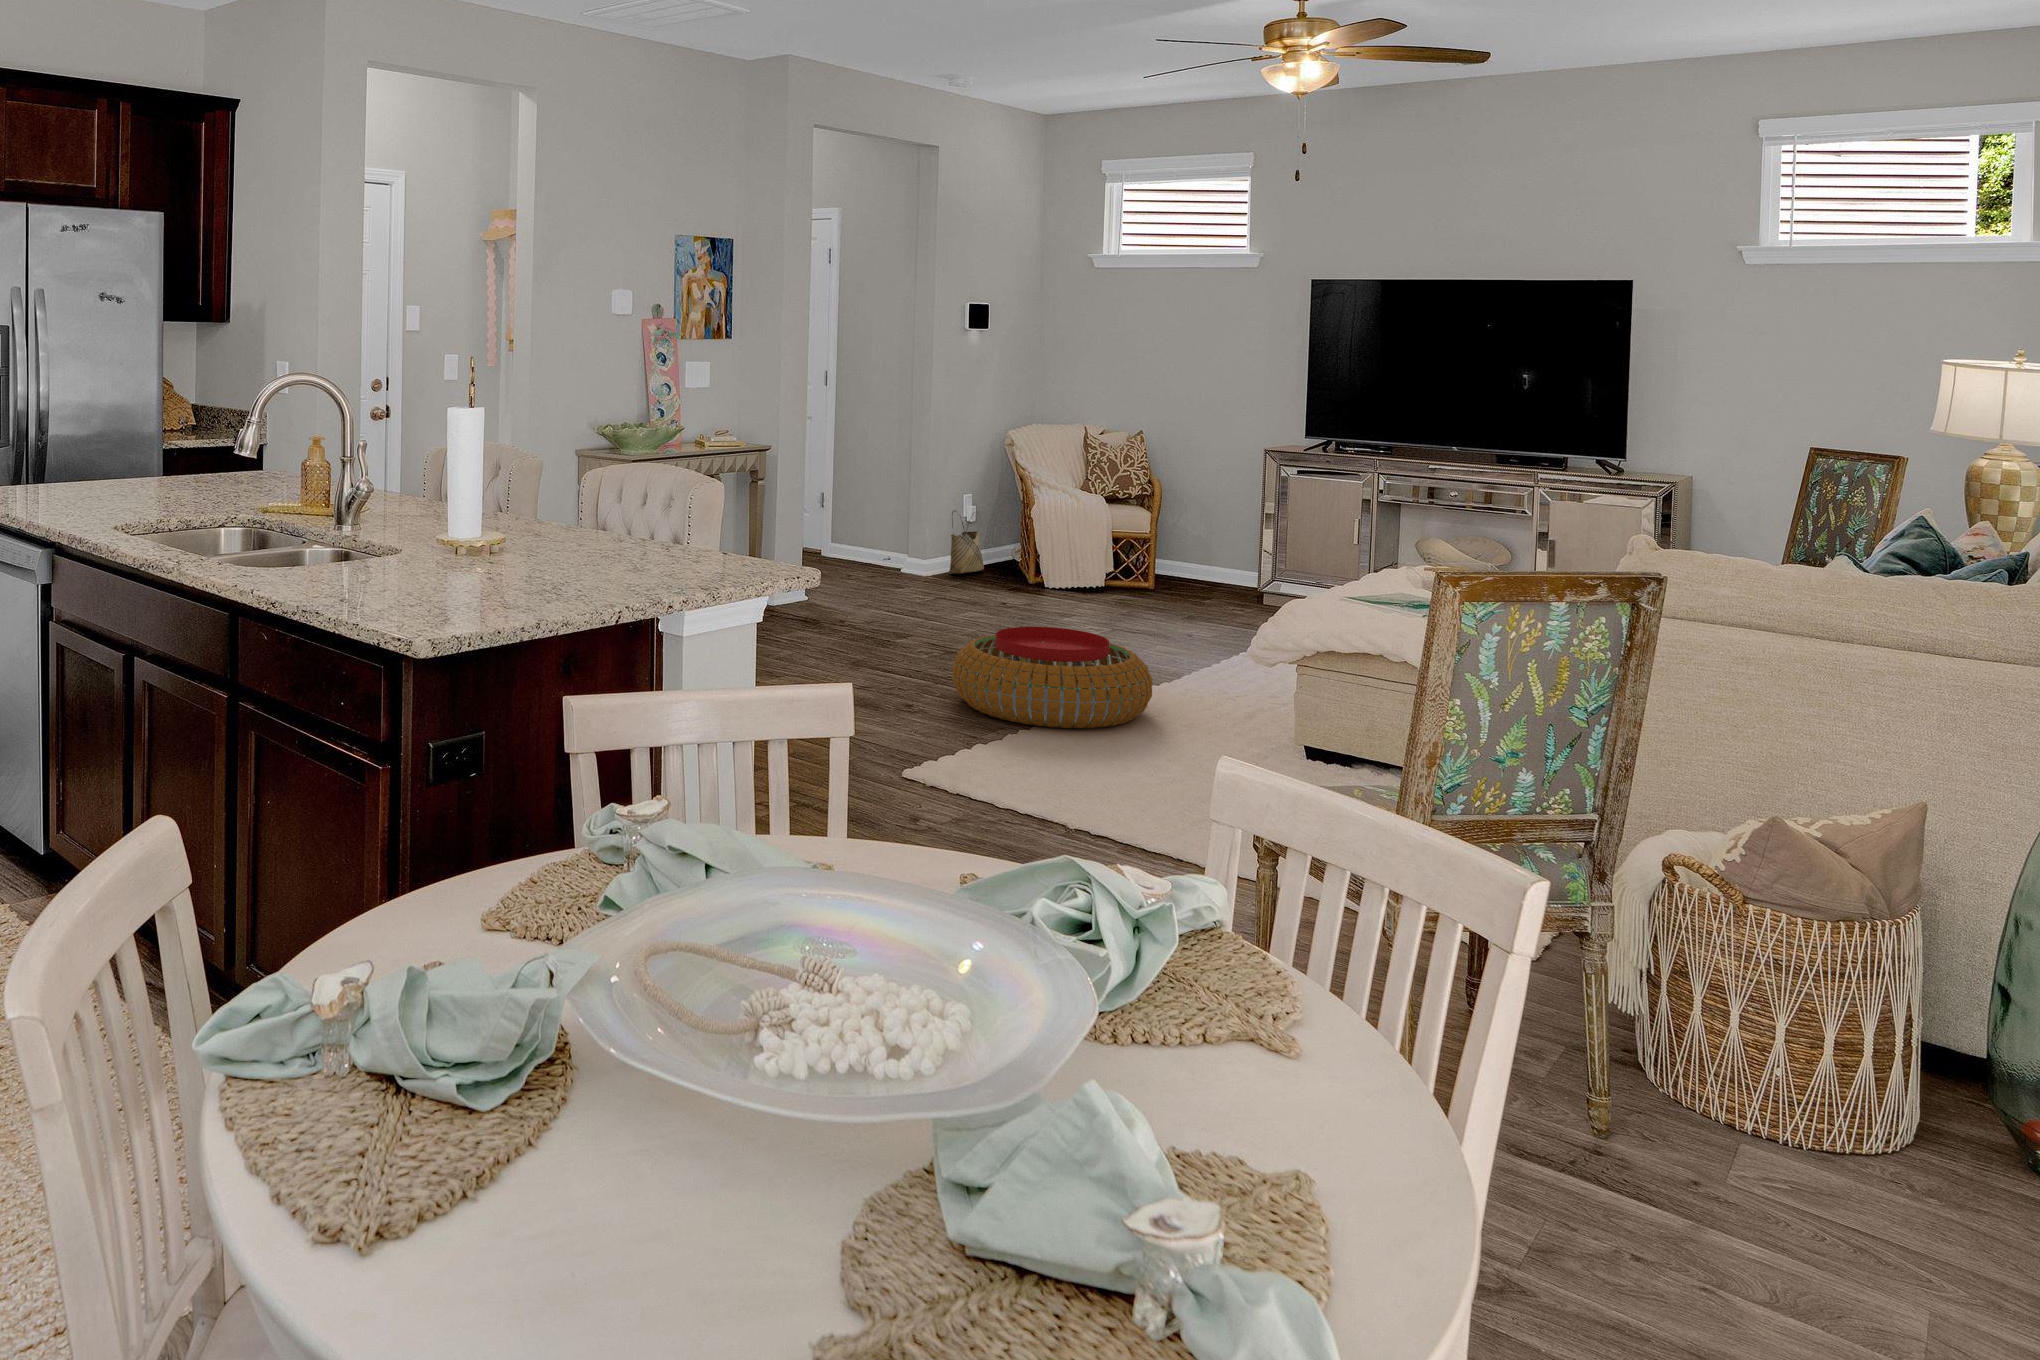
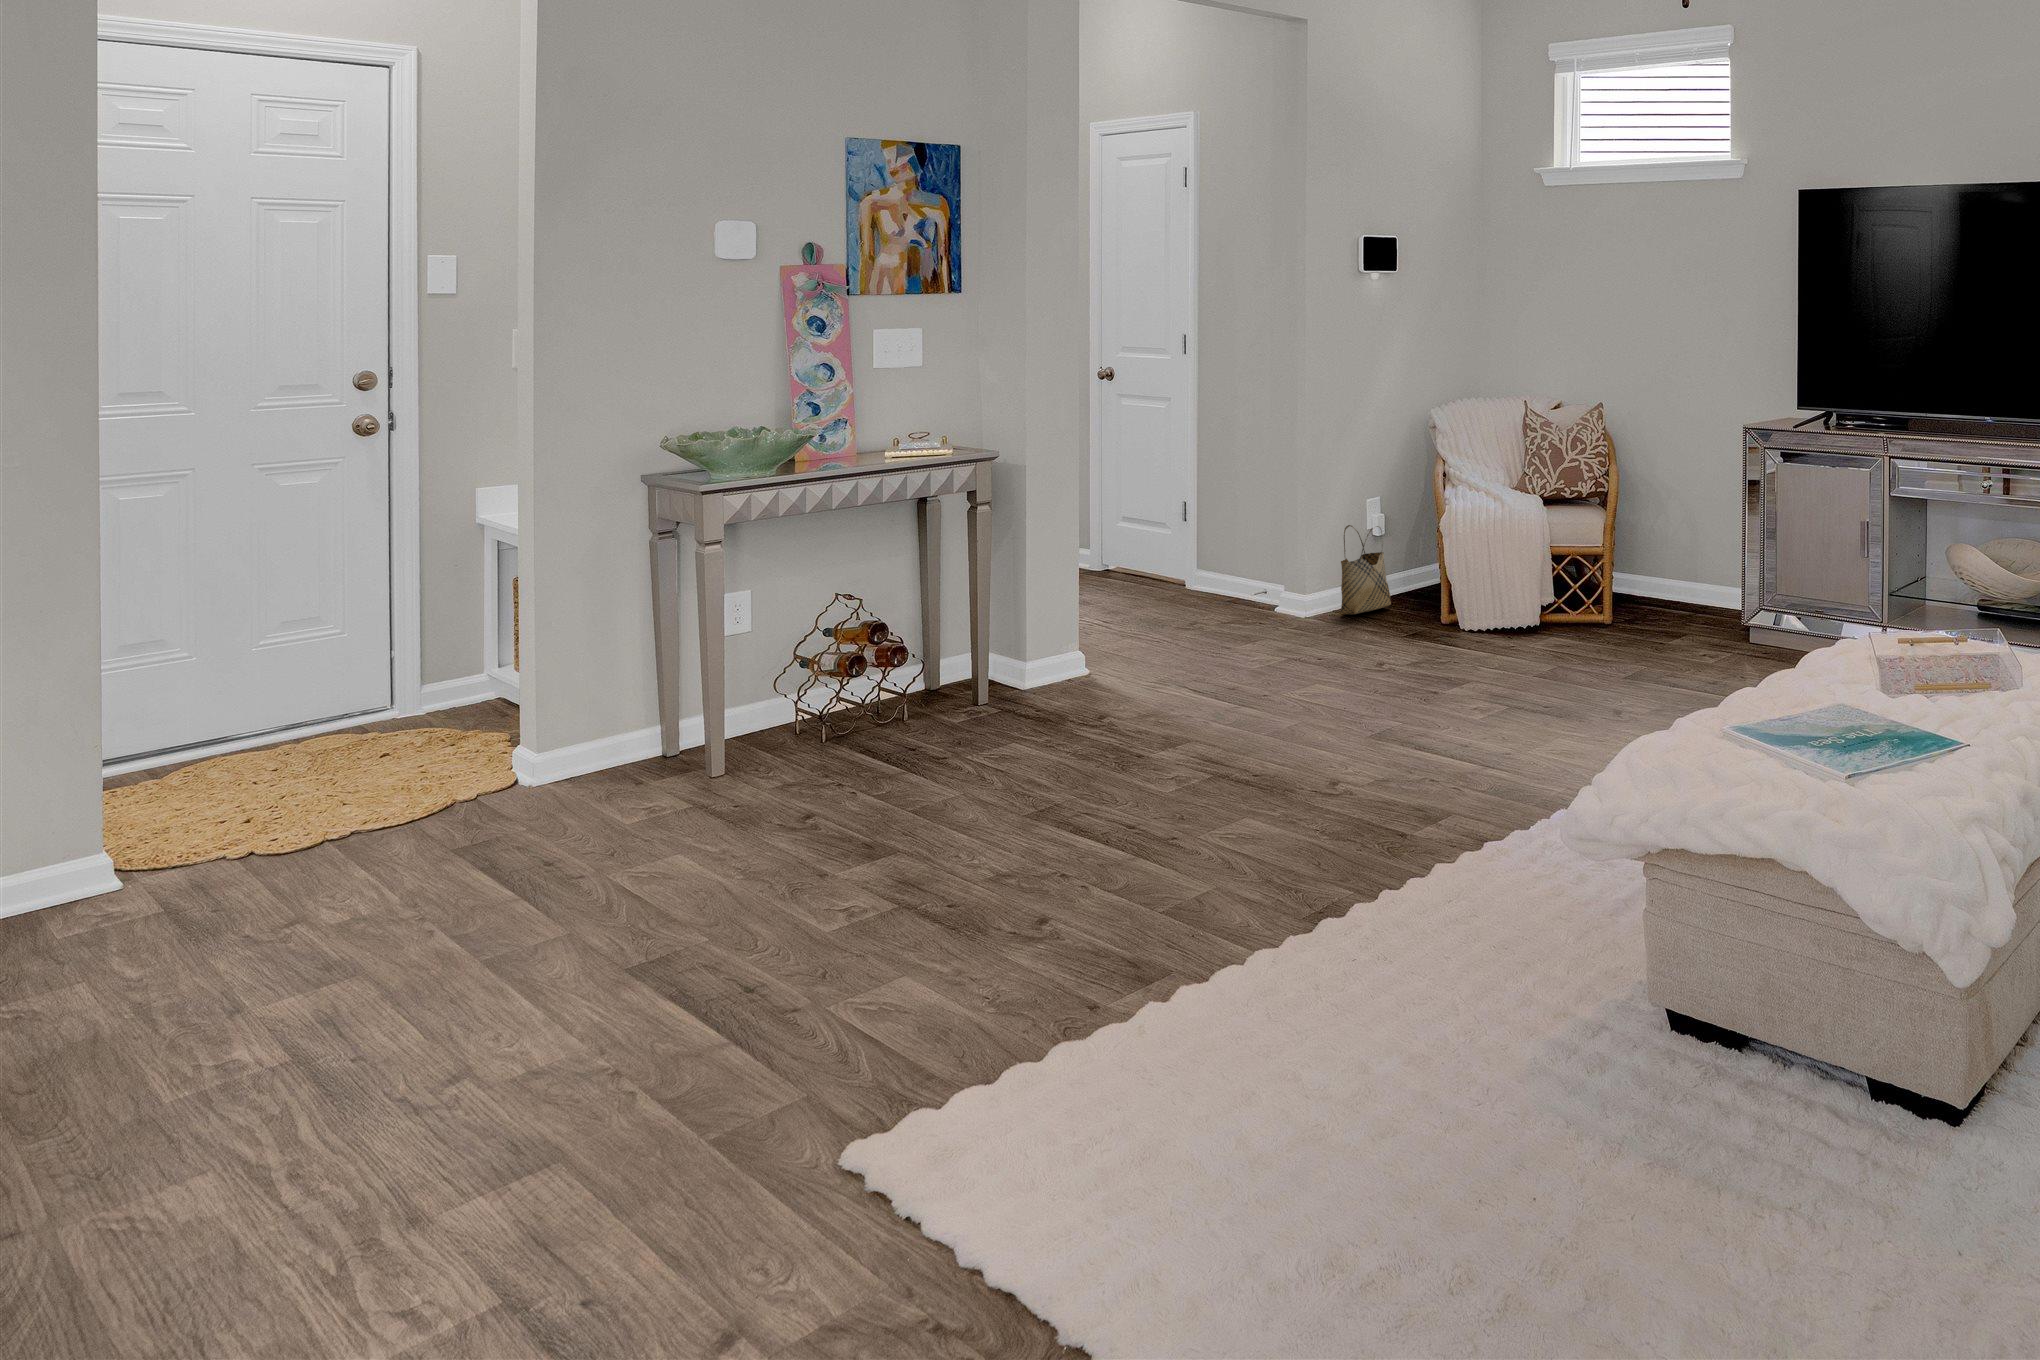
pouf: present [952,627,1153,728] -> none [1156,772,1499,987]

